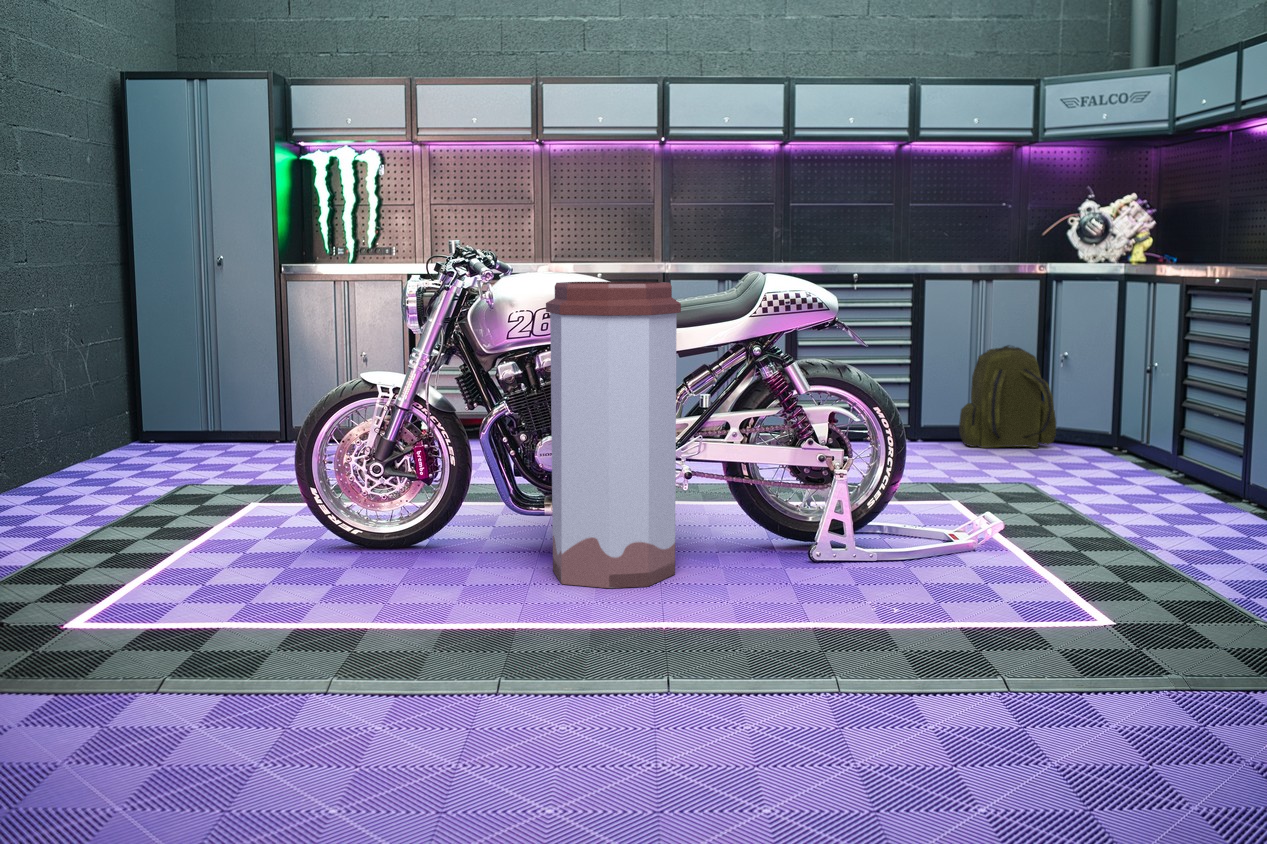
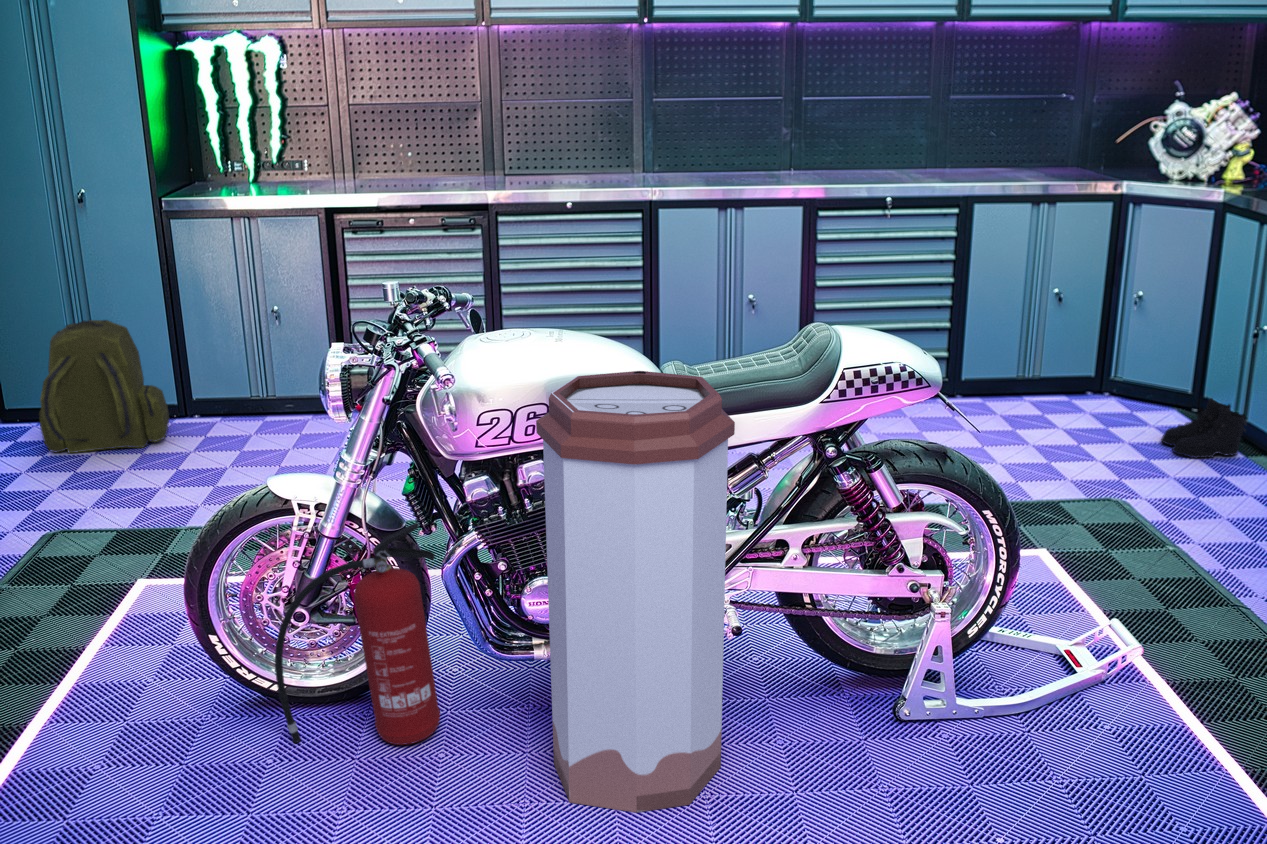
backpack: present [959,345,1056,448] -> present [39,320,169,453]
fire extinguisher: none [356,395,474,561] -> present [275,523,440,745]
boots: none [1077,419,1144,465] -> present [1161,398,1246,458]

